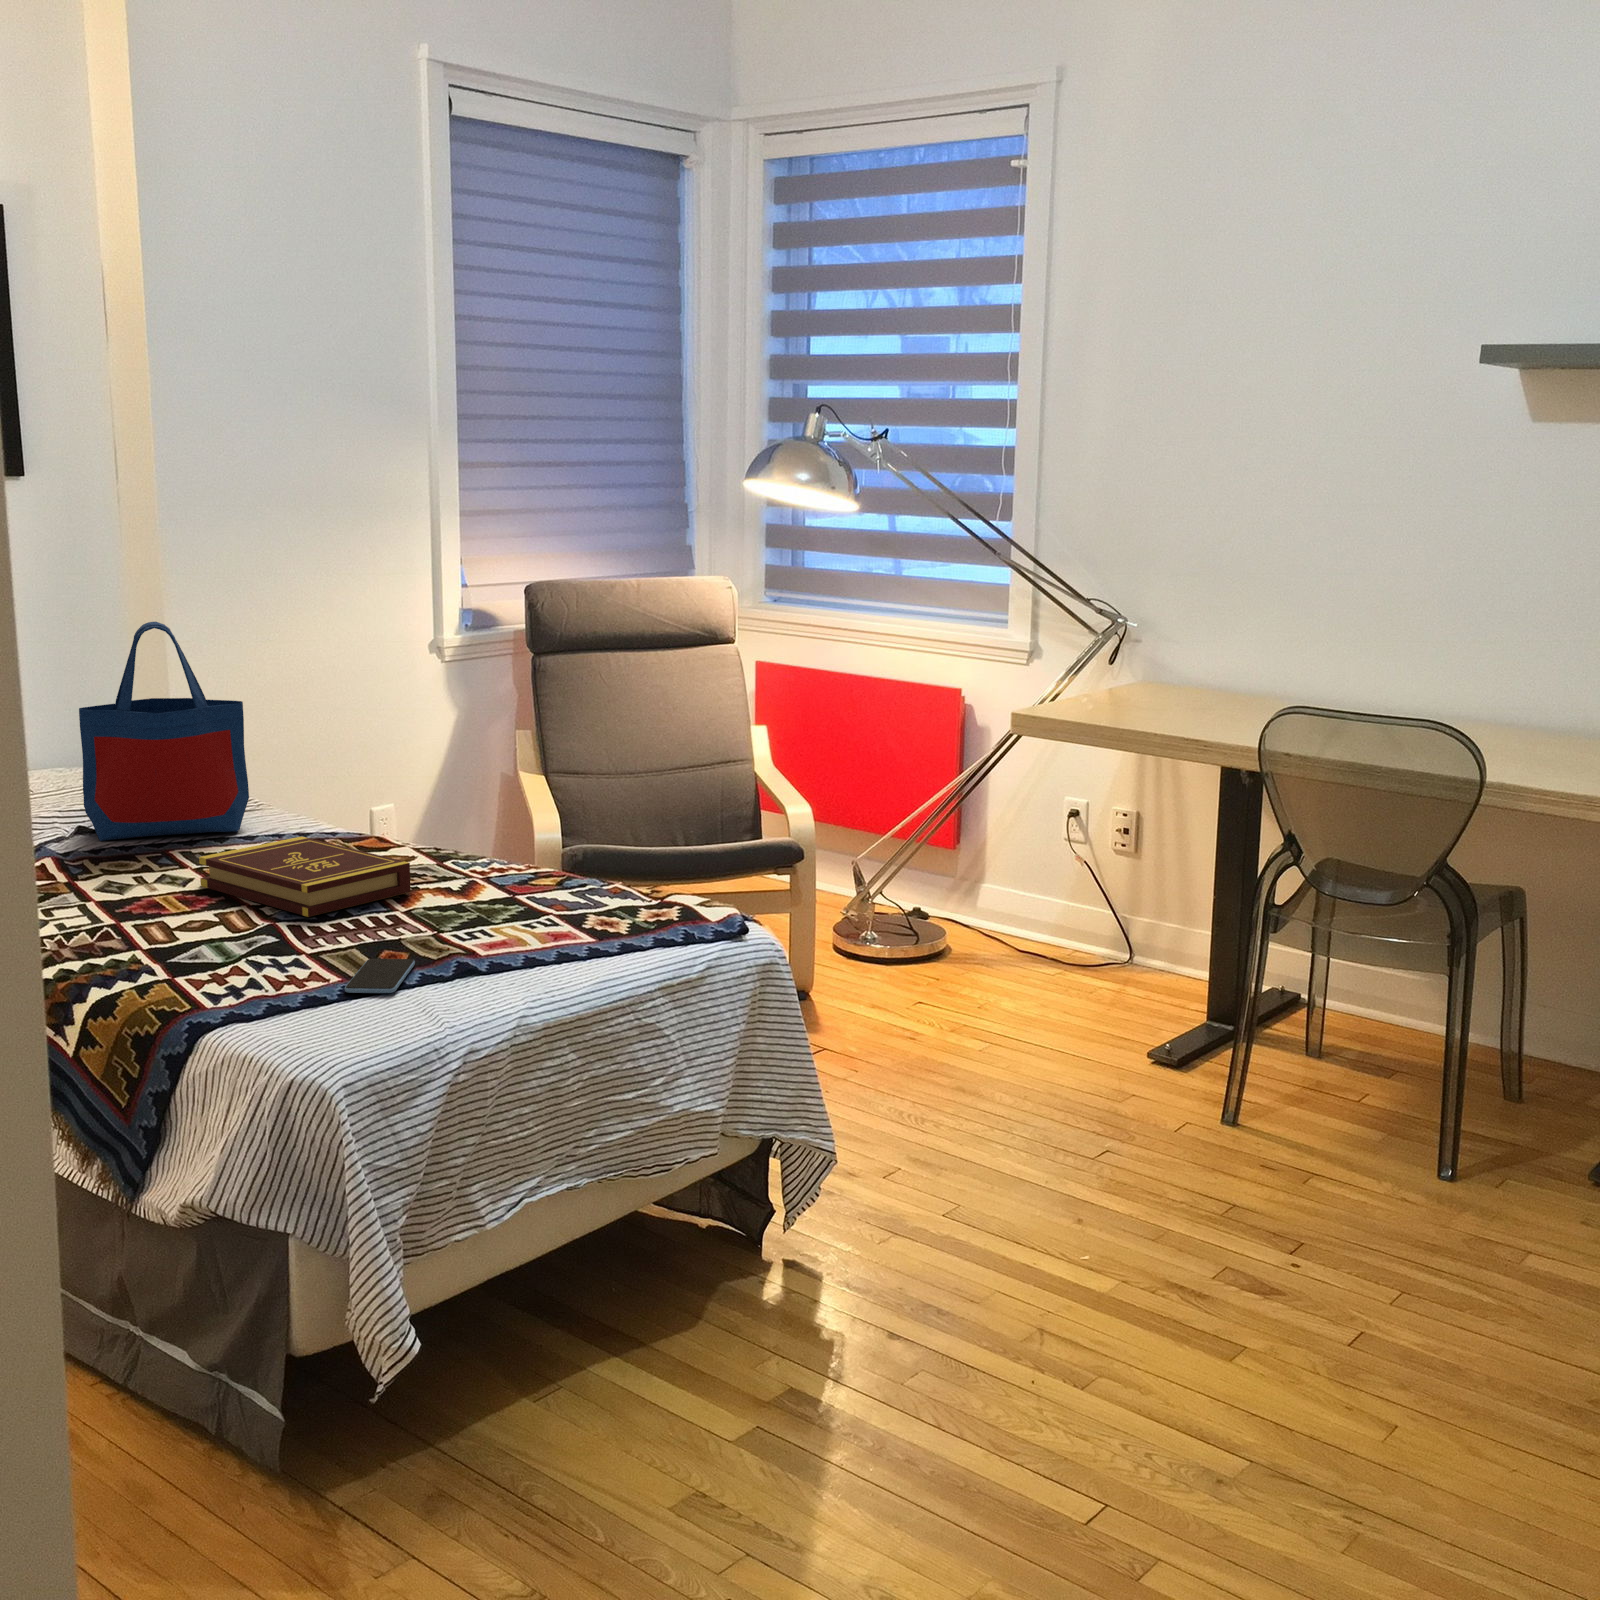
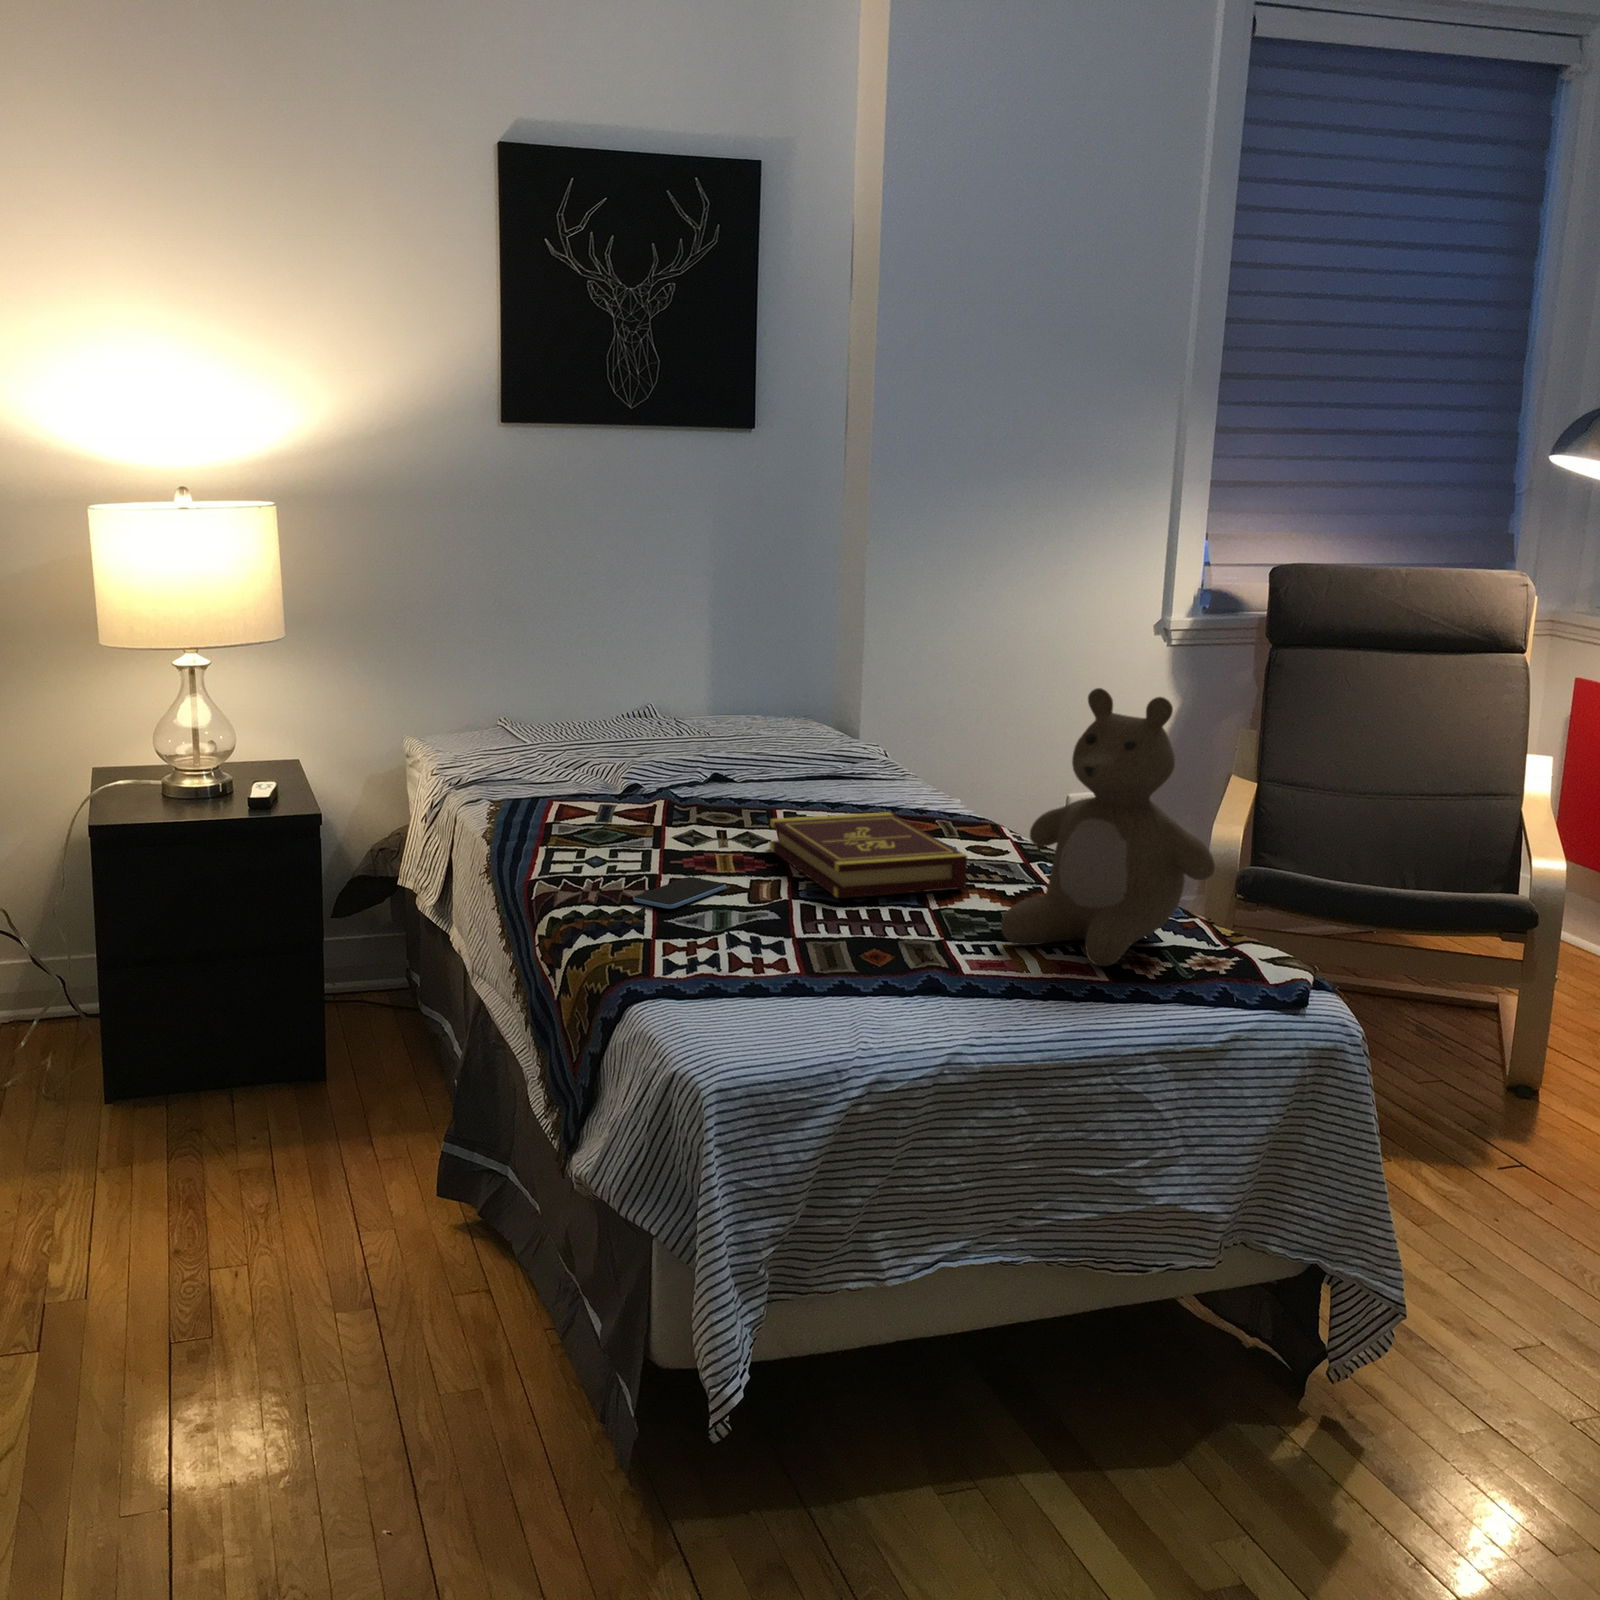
tote bag: present [79,622,249,841] -> none [717,573,879,800]
teddy bear: none [476,702,646,934] -> present [1001,688,1215,966]
smartphone: present [345,959,415,993] -> present [633,877,726,909]

